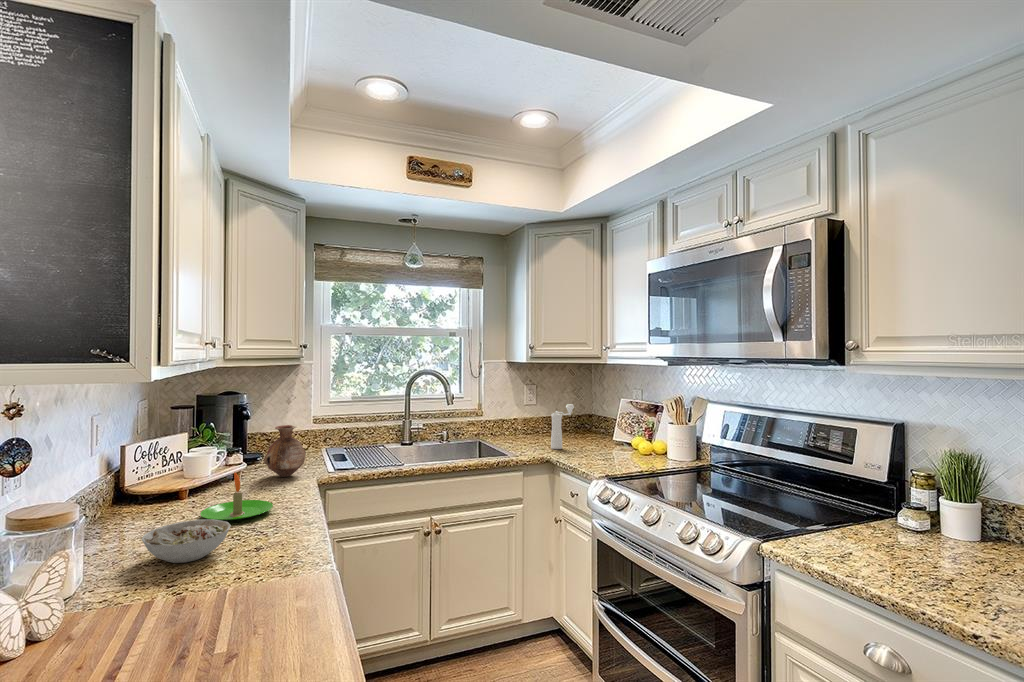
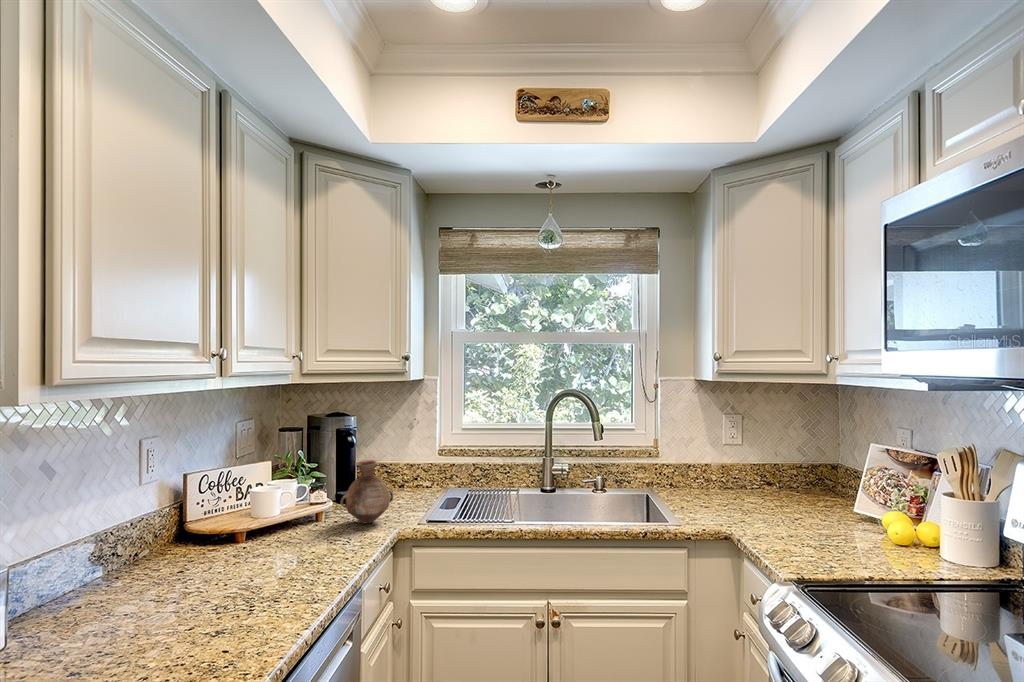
pepper mill: present [551,404,574,449] -> none [743,448,786,518]
candle: present [200,472,273,521] -> none [217,519,302,579]
bowl: present [142,519,231,563] -> none [89,578,197,634]

